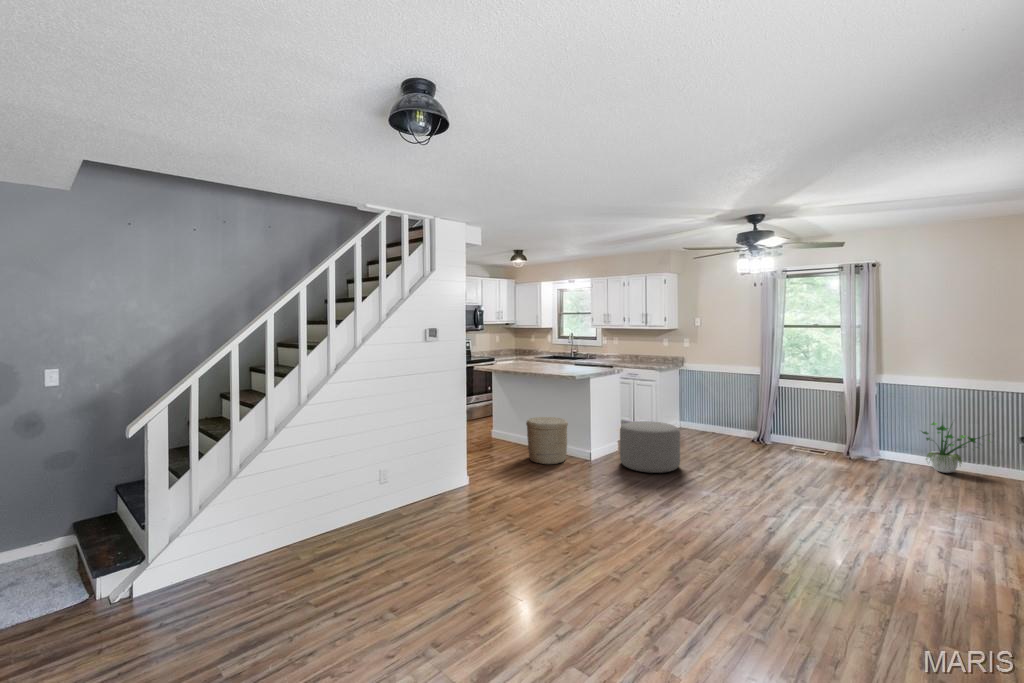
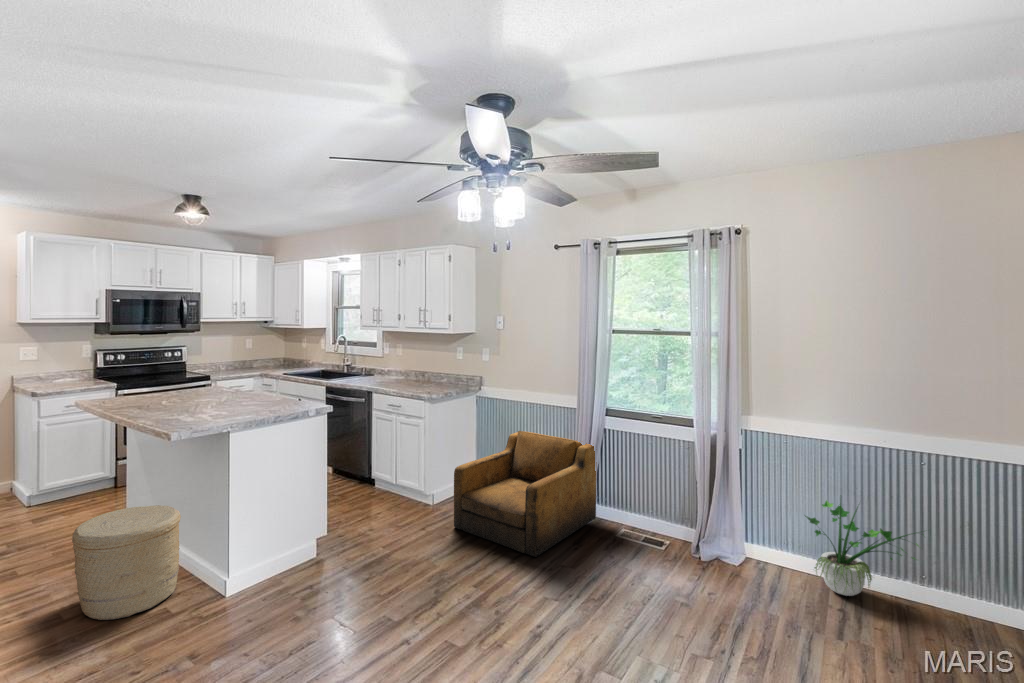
armchair: none [687,390,775,455] -> present [454,431,597,557]
ottoman: present [620,421,680,473] -> none [259,512,384,642]

